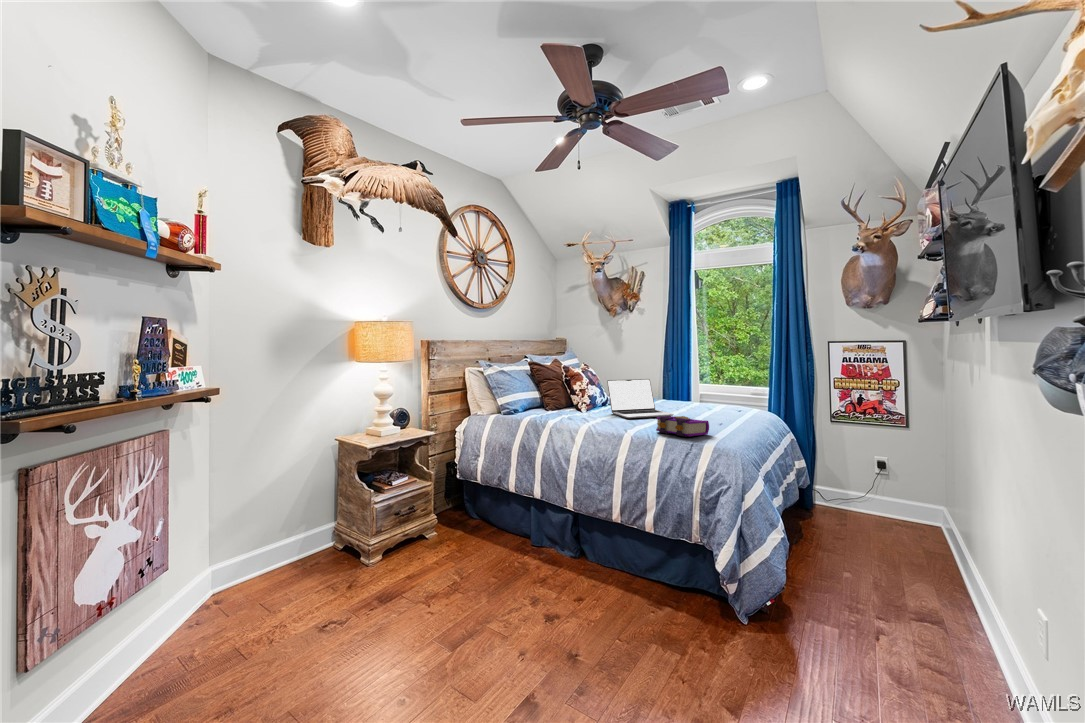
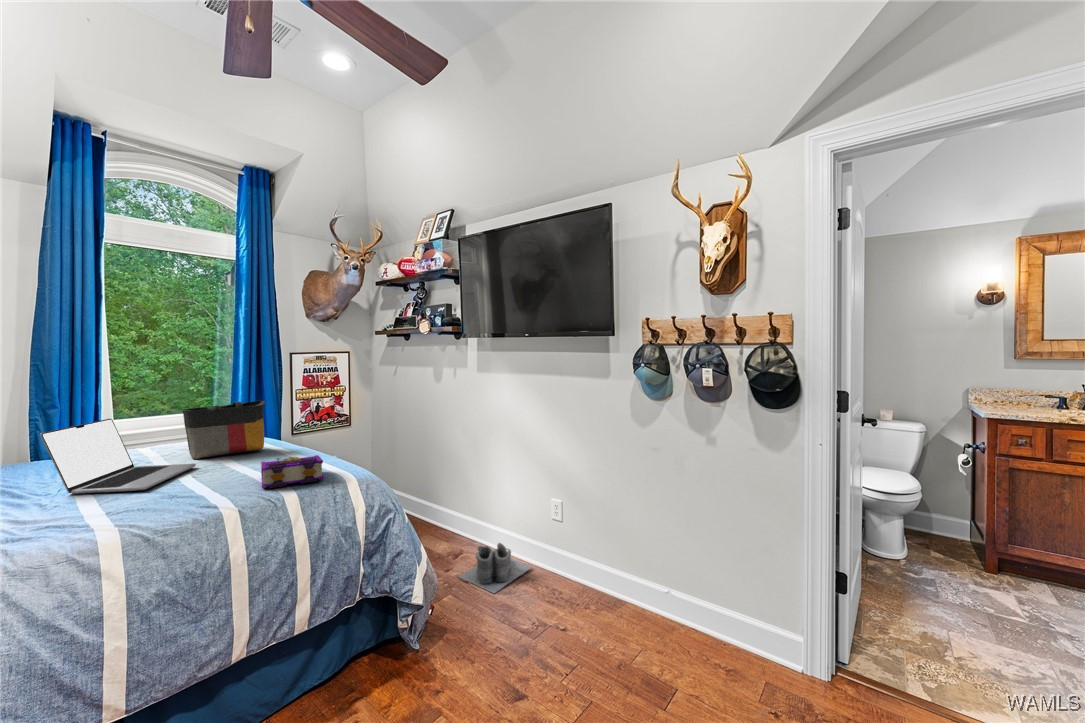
tote bag: none [683,377,733,416] -> present [183,401,266,459]
boots: none [879,600,1005,693] -> present [458,543,531,593]

